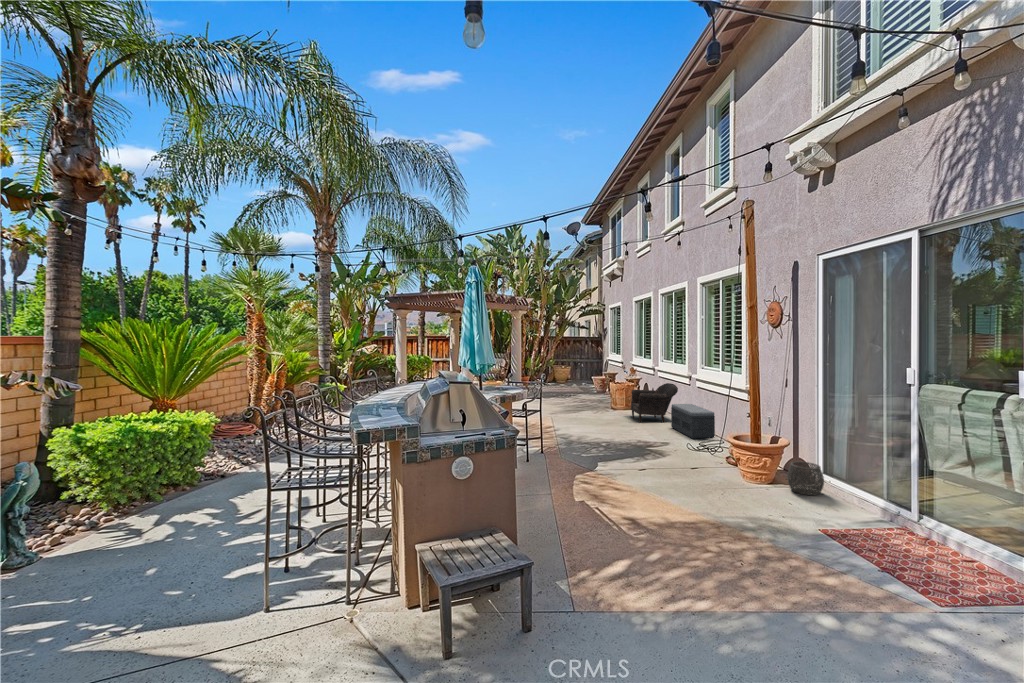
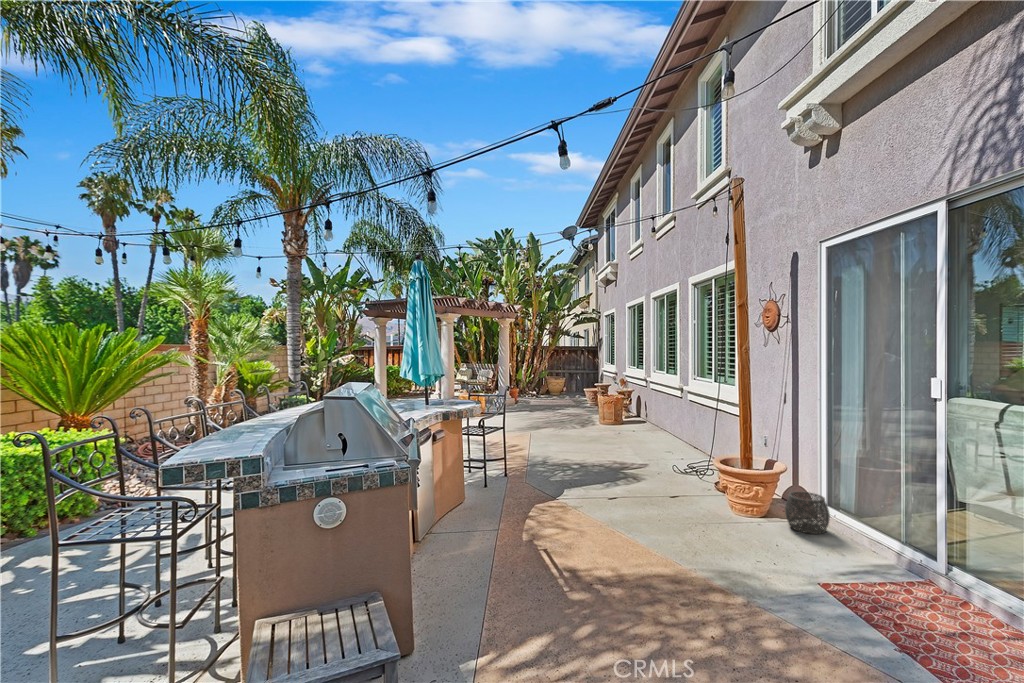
armchair: present [631,383,678,423] -> none [619,397,670,442]
storage bench: present [671,404,715,439] -> none [661,421,709,461]

